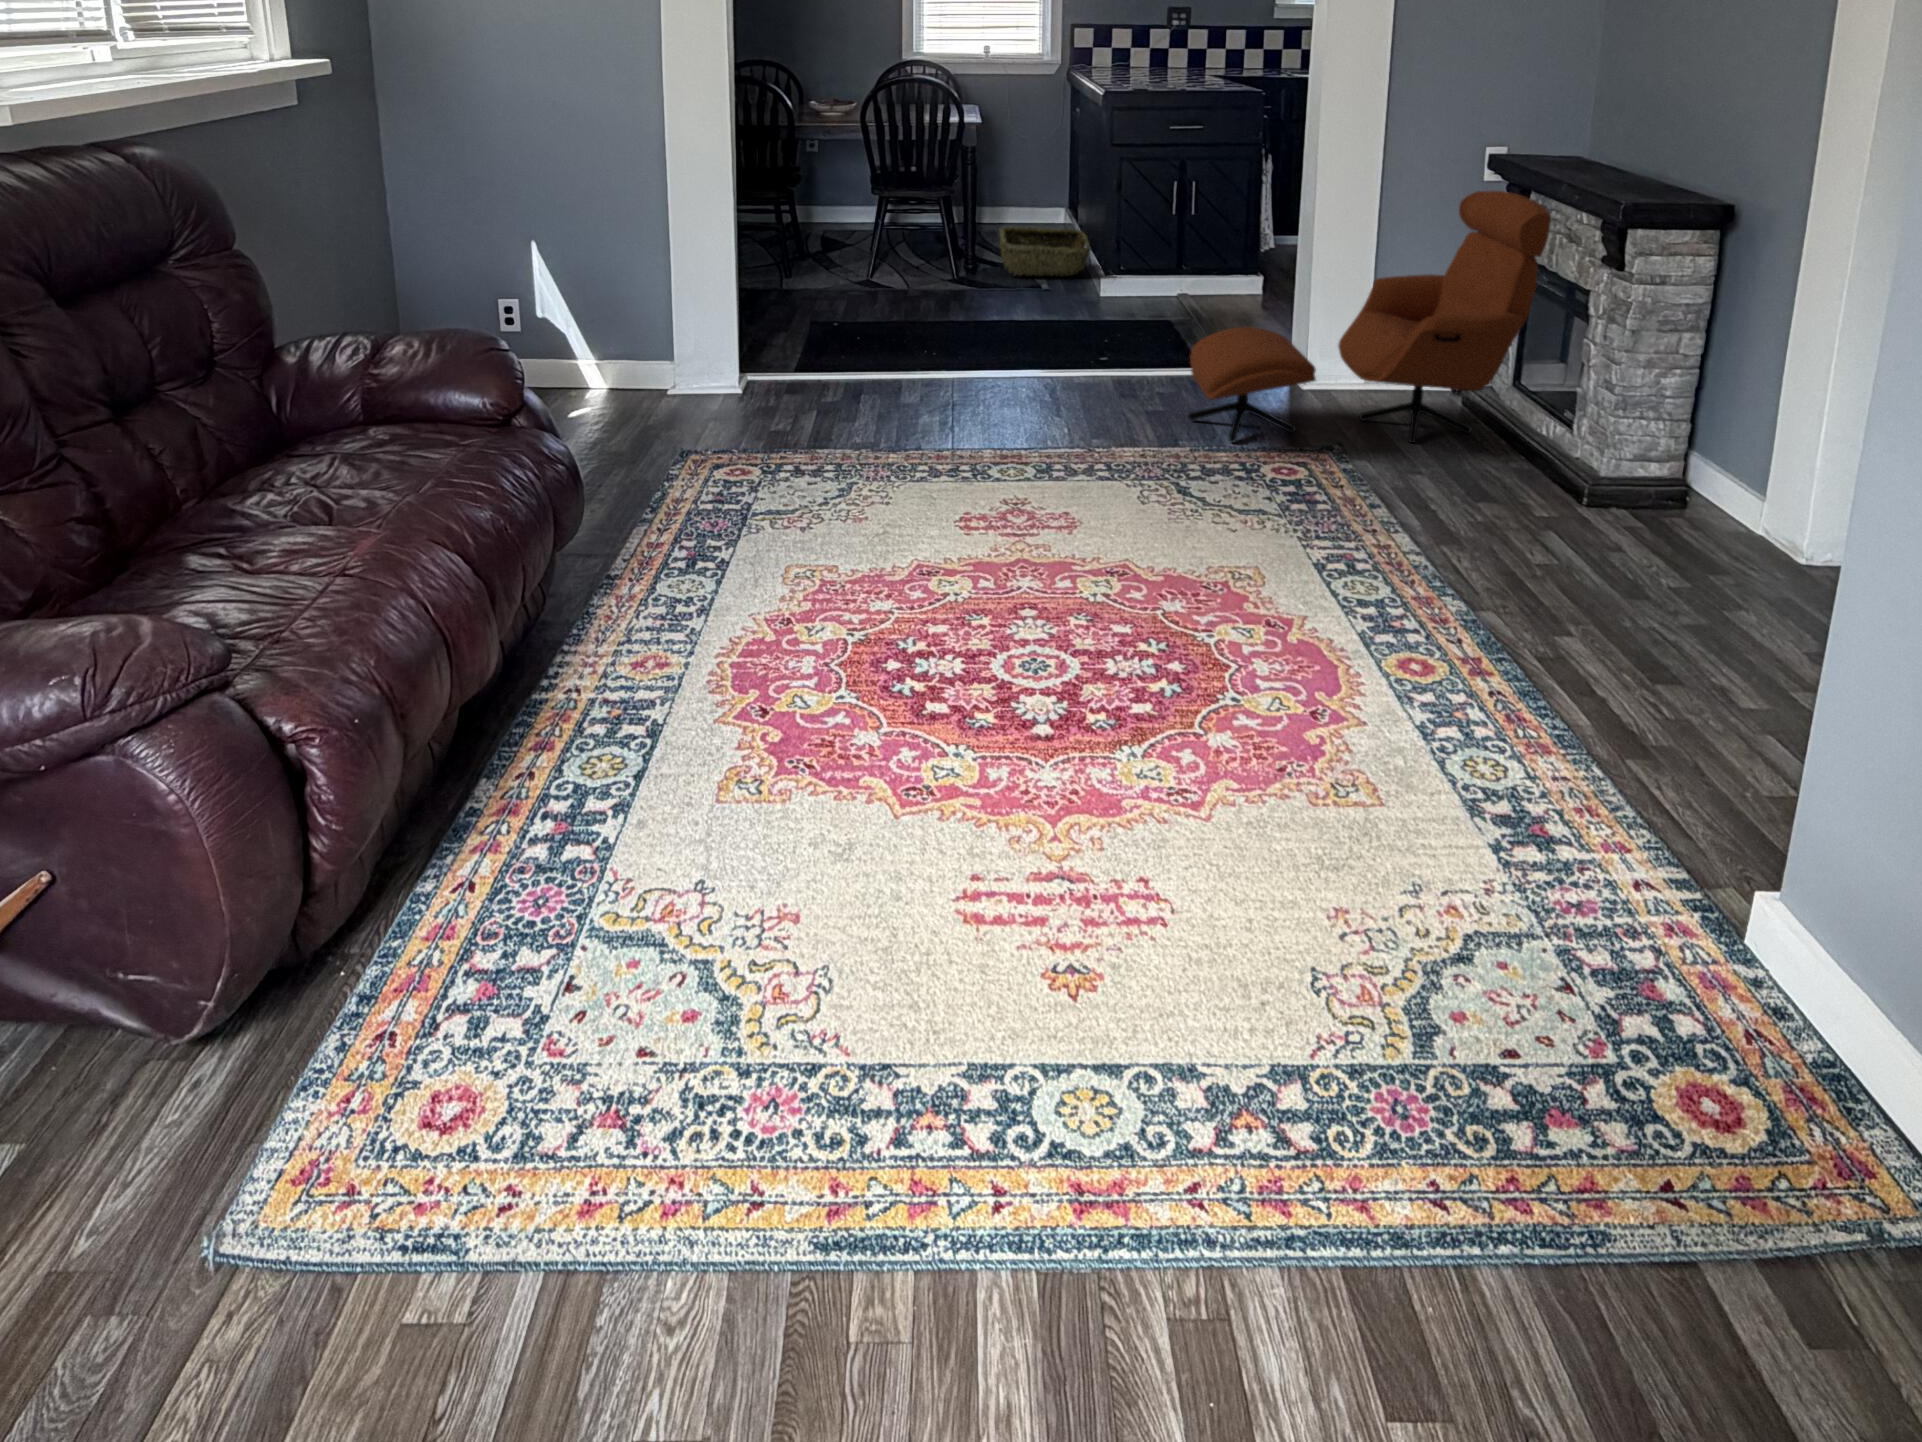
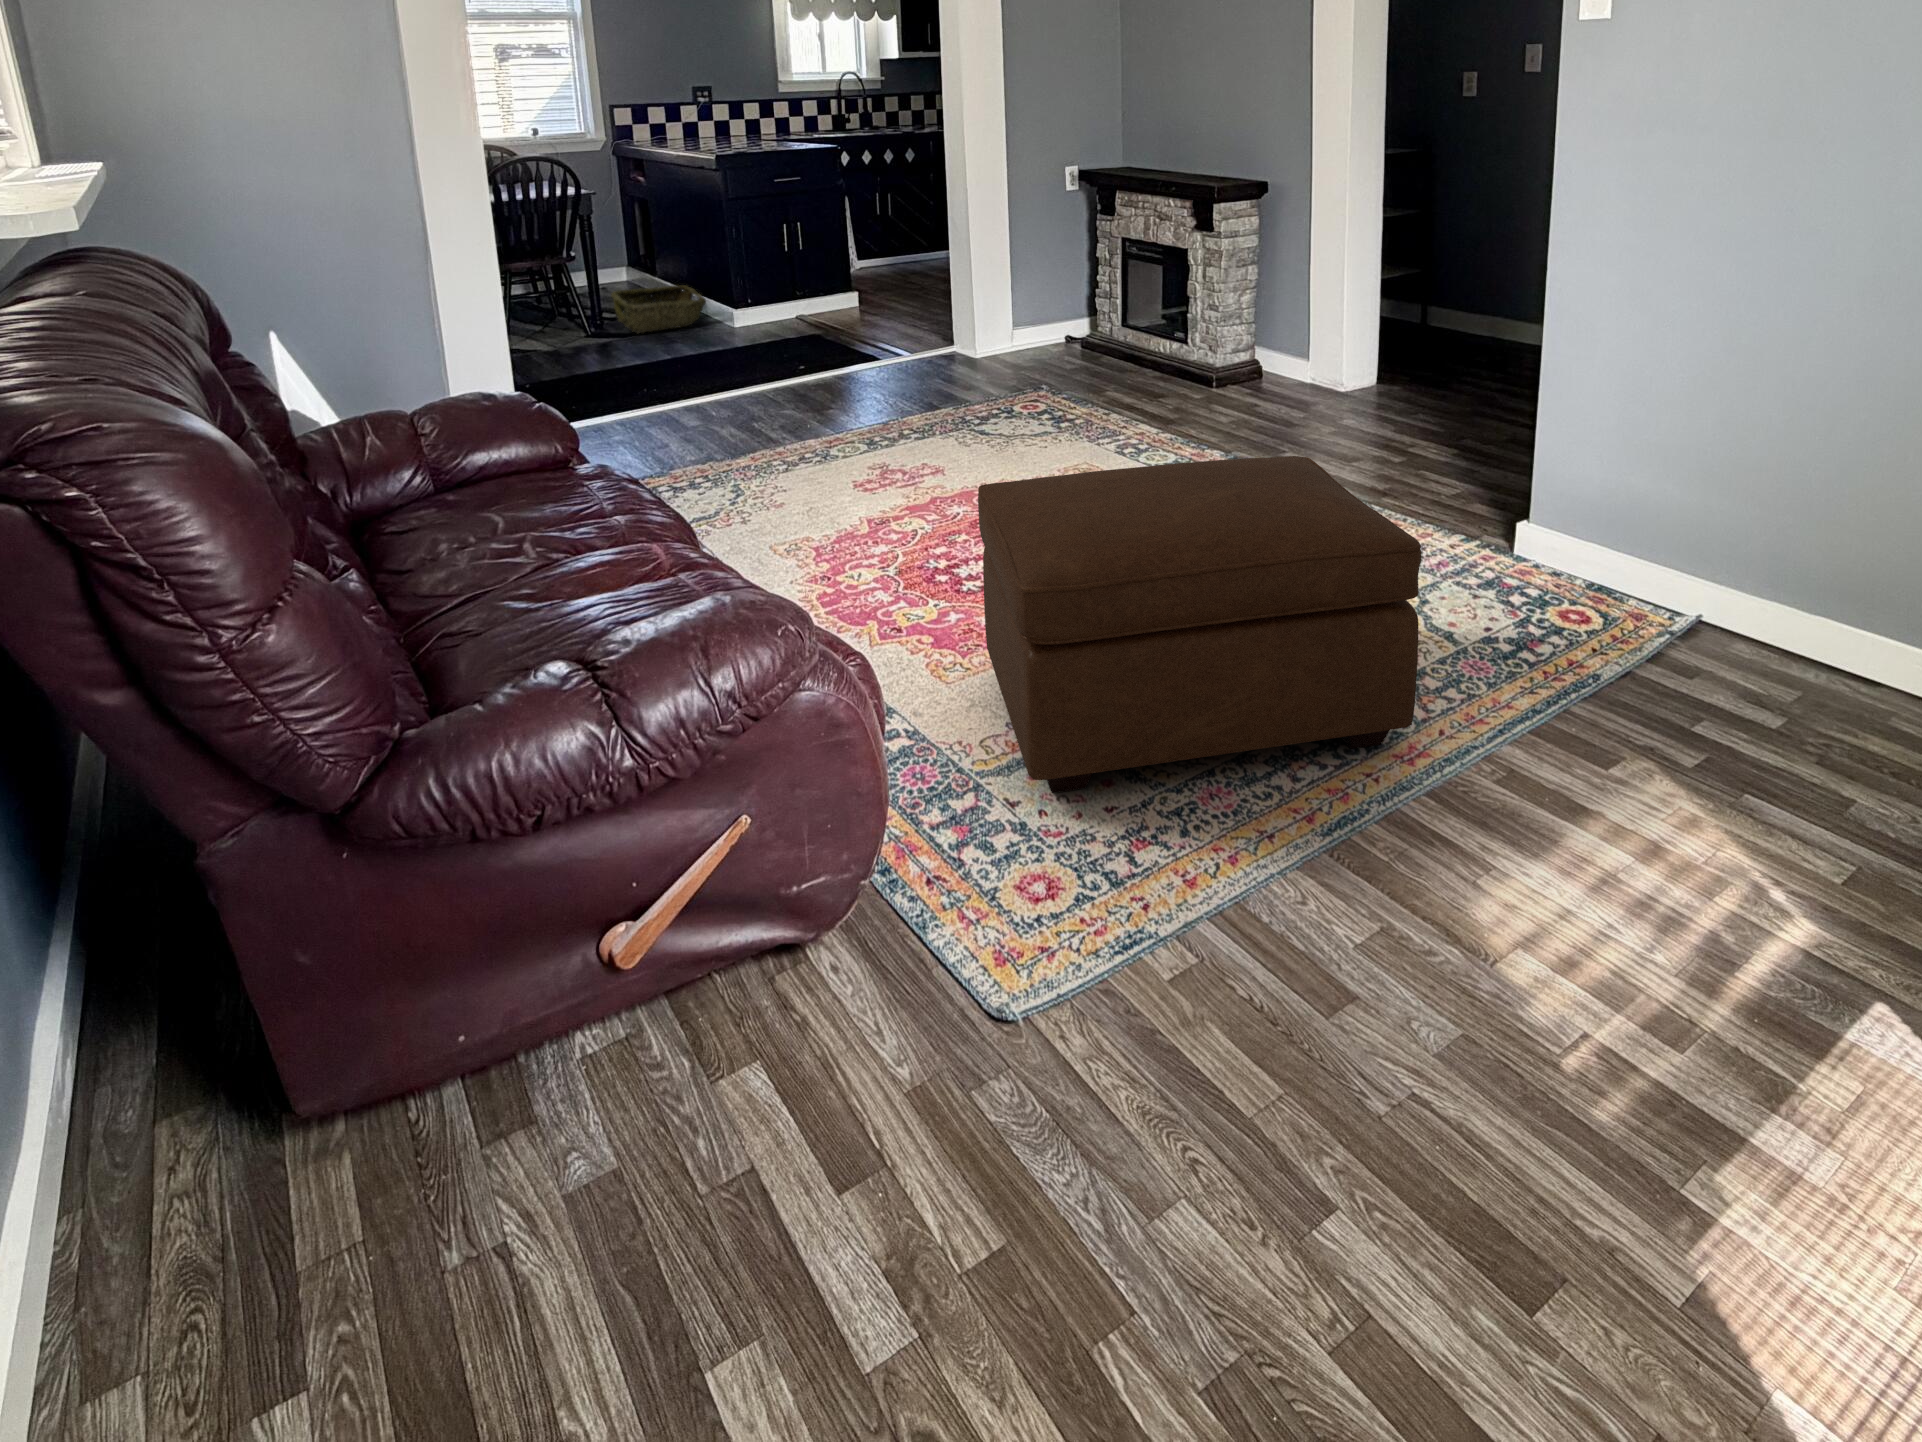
armchair: present [1188,191,1551,443] -> none [917,198,1152,408]
ottoman: none [573,559,1238,1158] -> present [978,456,1421,793]

